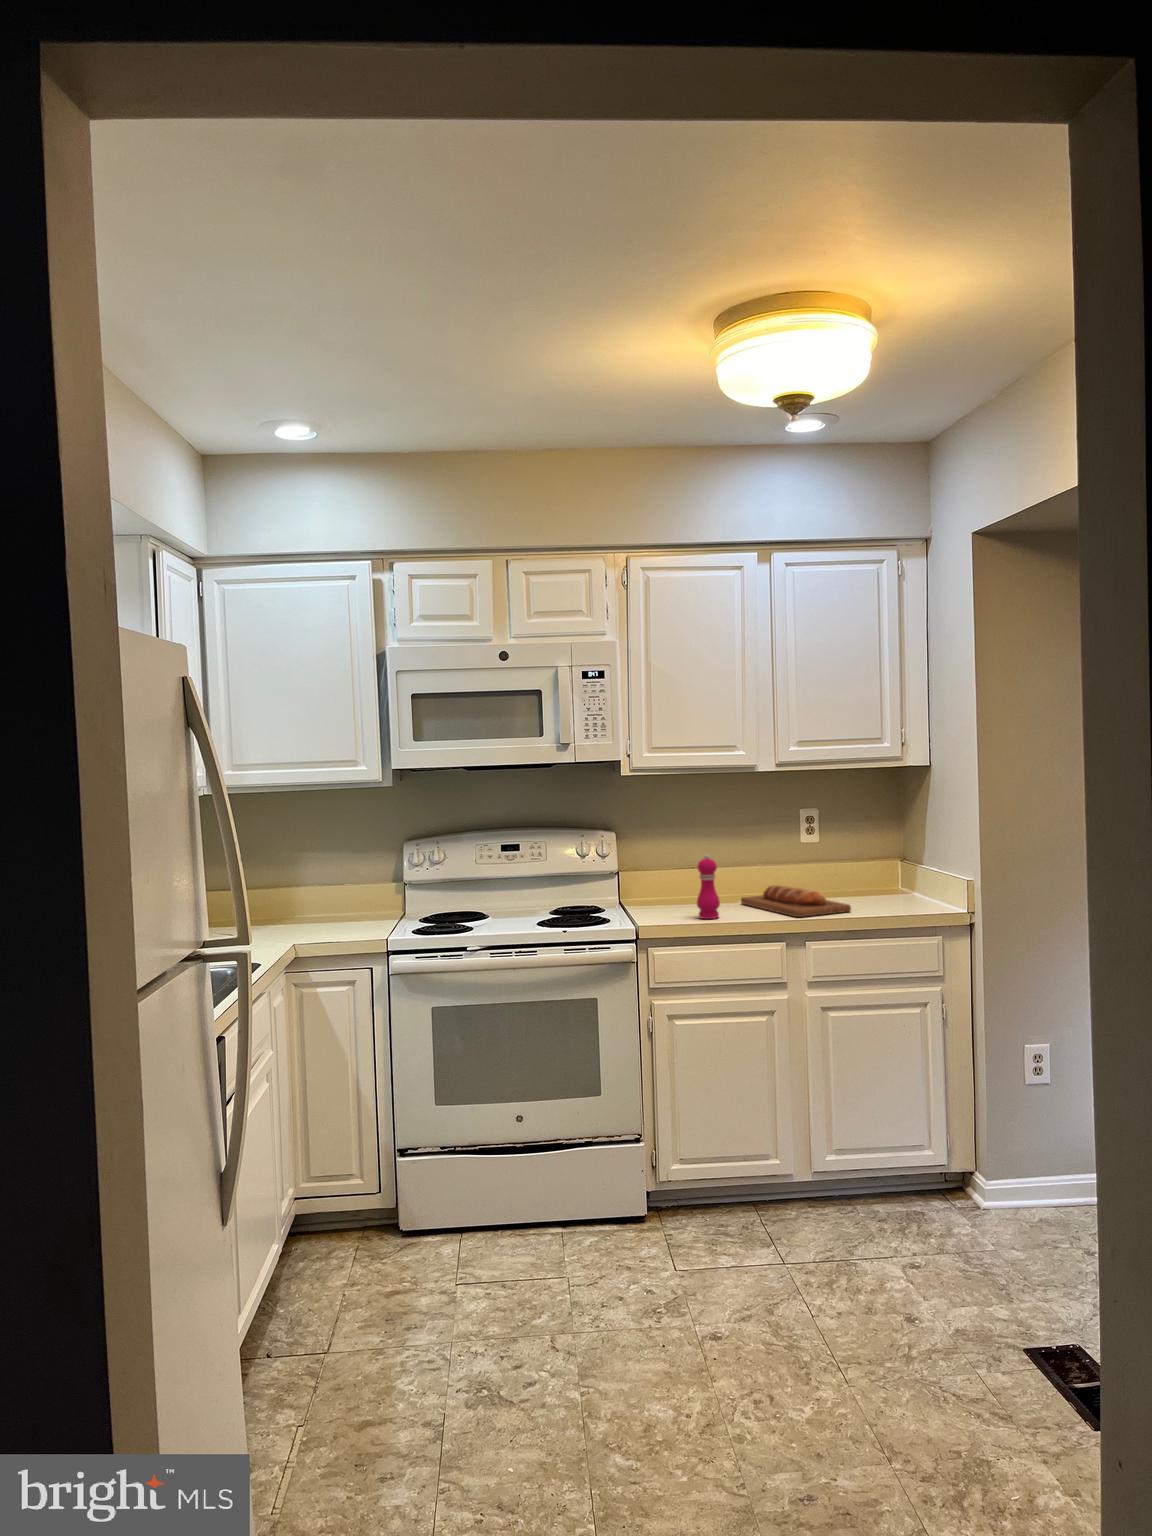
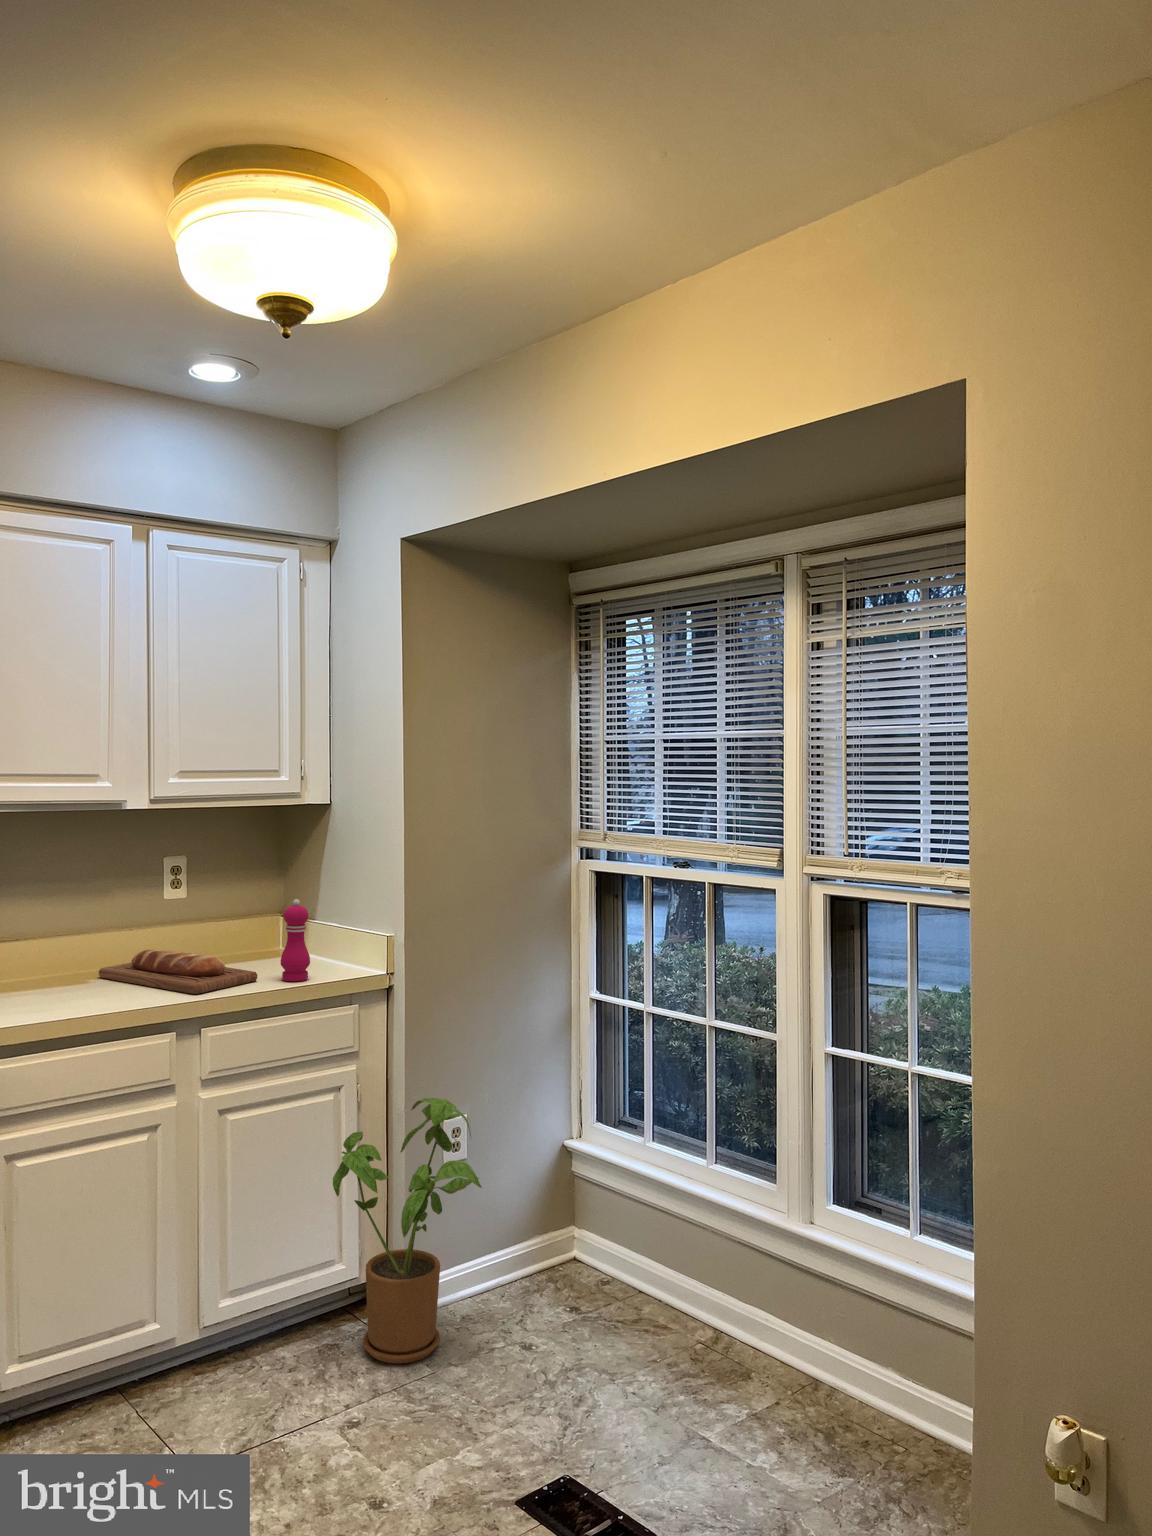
pepper mill: present [697,854,720,919] -> present [281,899,310,981]
house plant: none [913,1019,1037,1239] -> present [333,1097,482,1364]

